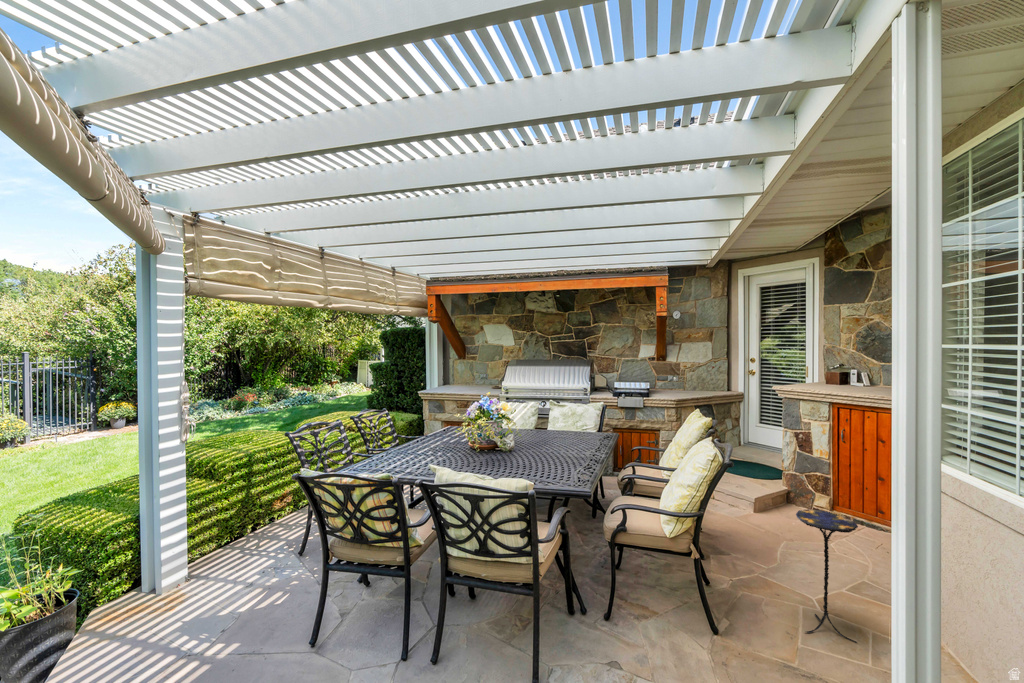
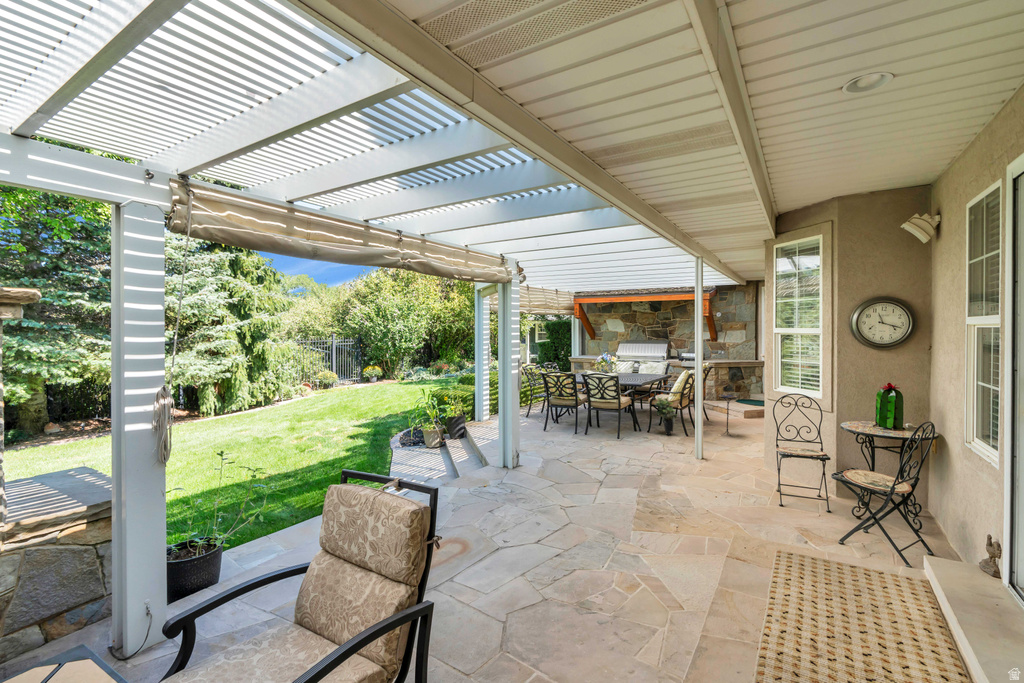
potted plant: none [638,526,704,660] -> present [655,397,677,435]

